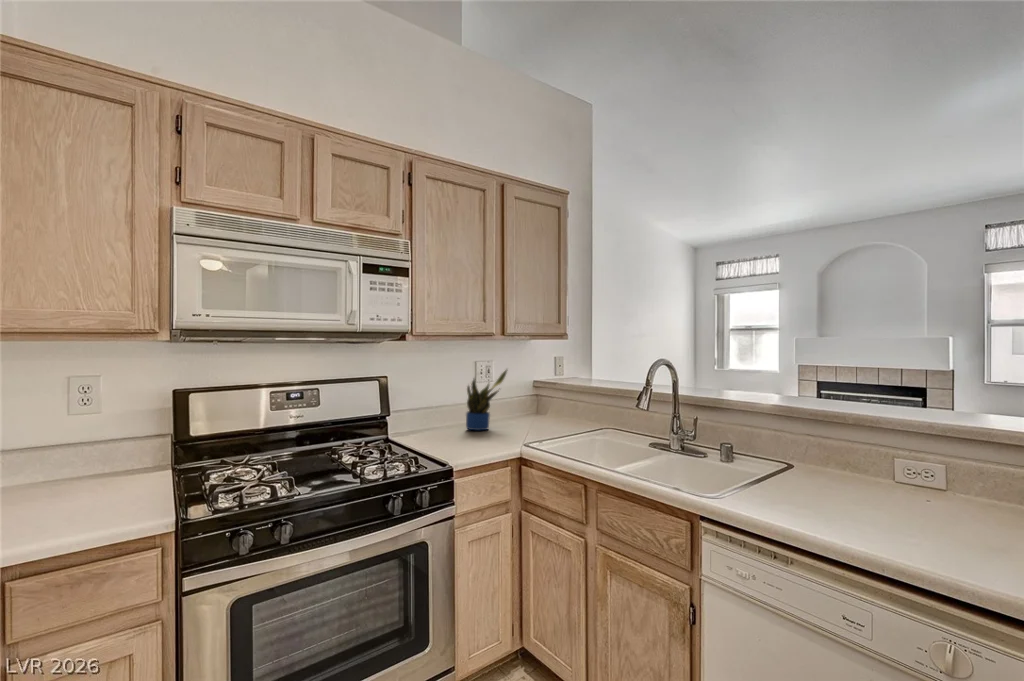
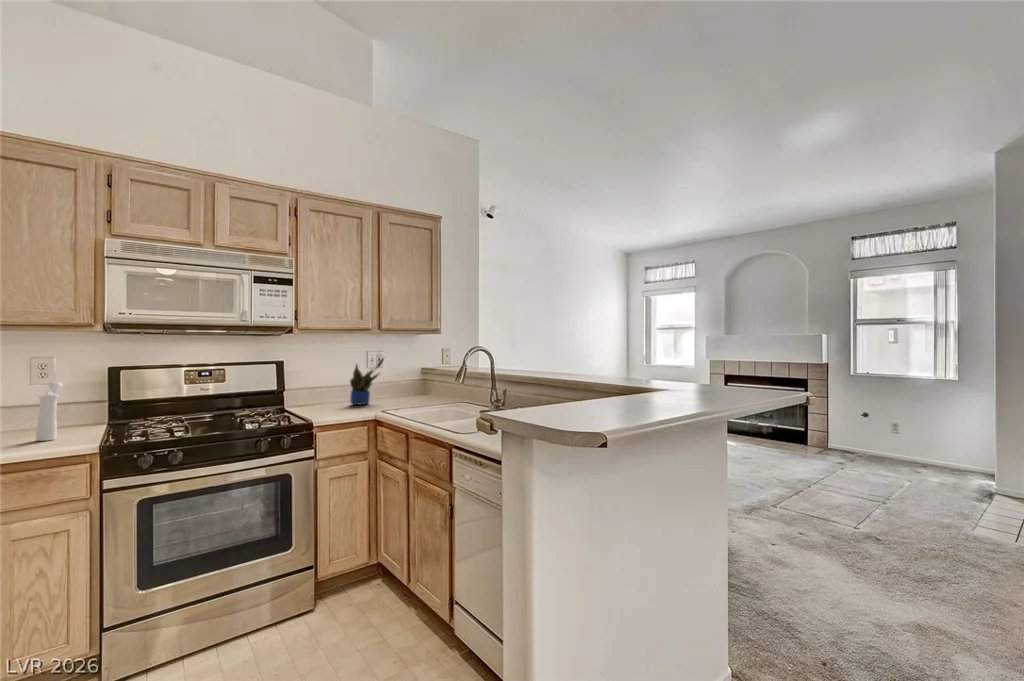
pepper mill: none [76,417,114,511] -> present [36,382,62,441]

